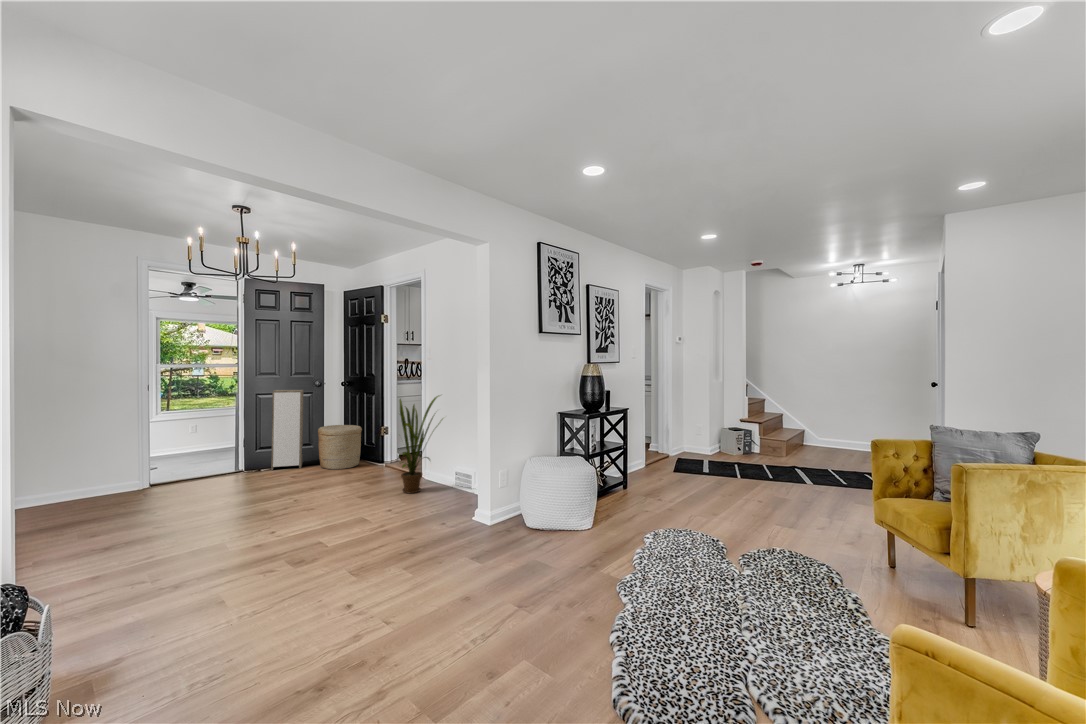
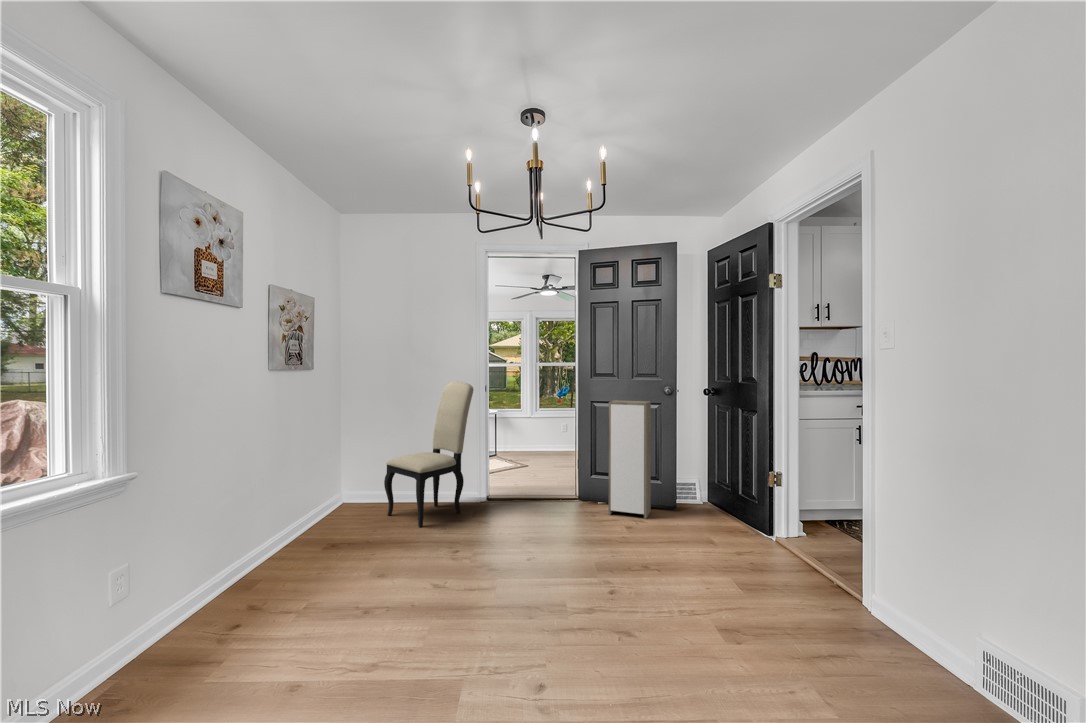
dining chair: none [41,378,145,501] -> present [384,381,474,527]
house plant: present [400,395,439,493] -> none [795,431,934,658]
woven basket: present [318,425,362,469] -> none [669,458,737,535]

